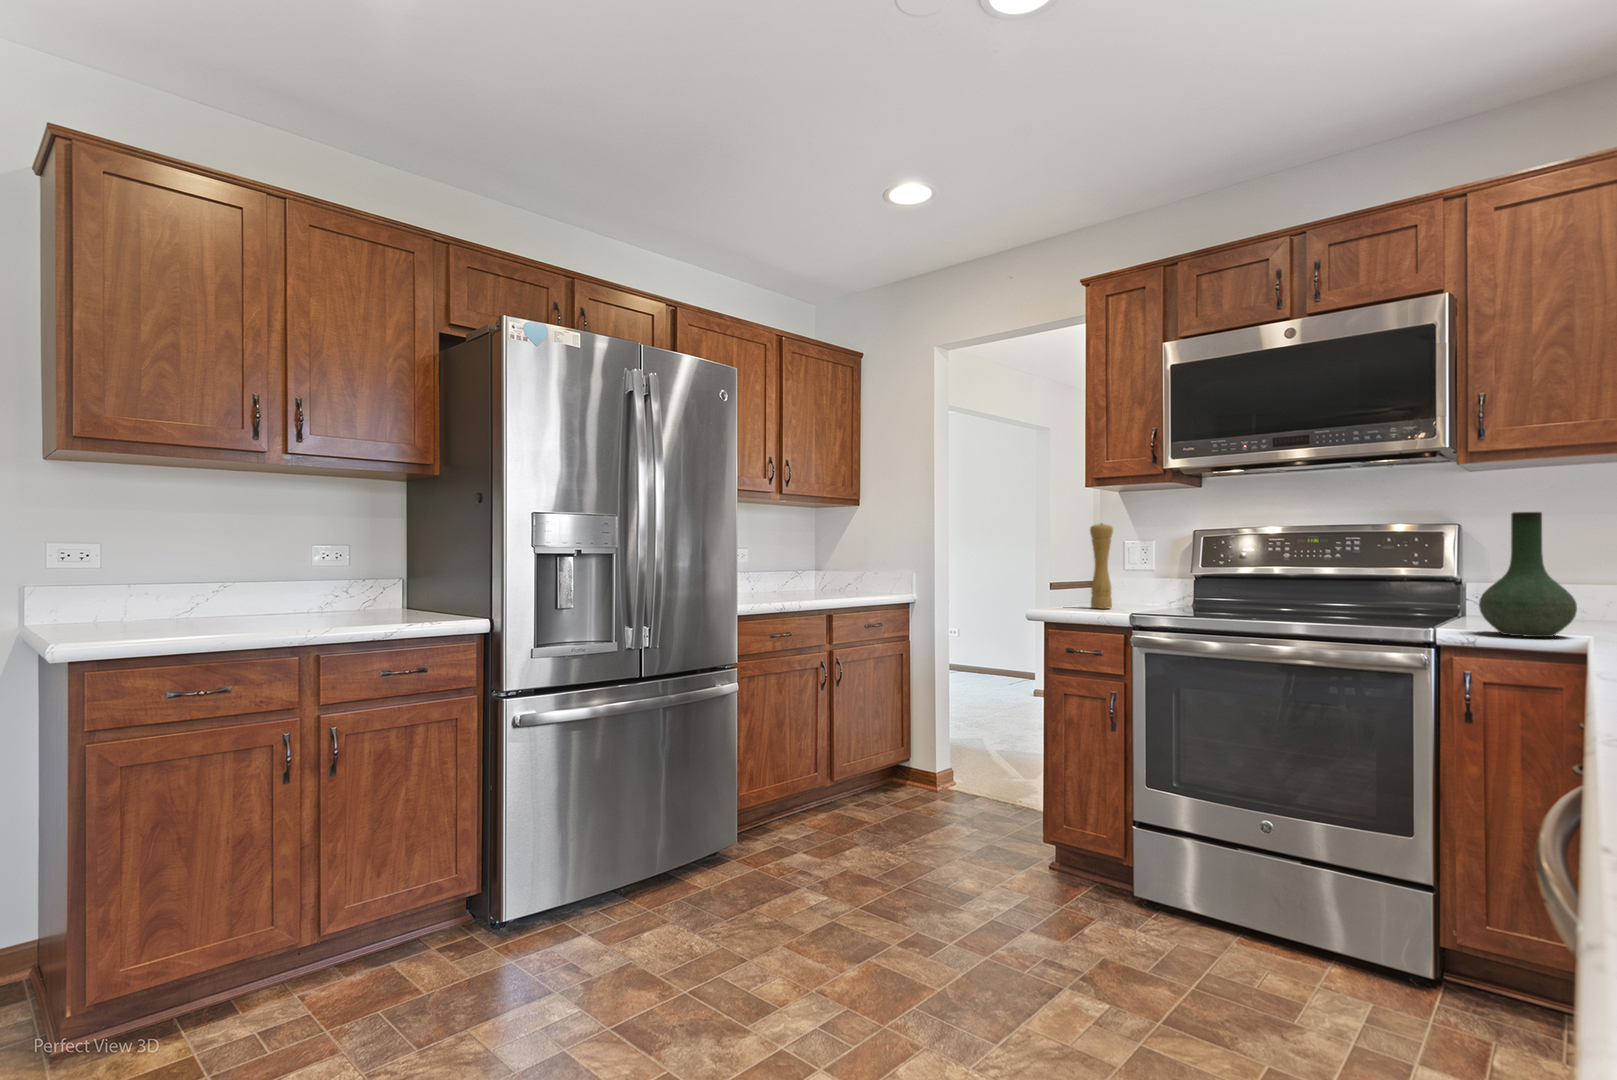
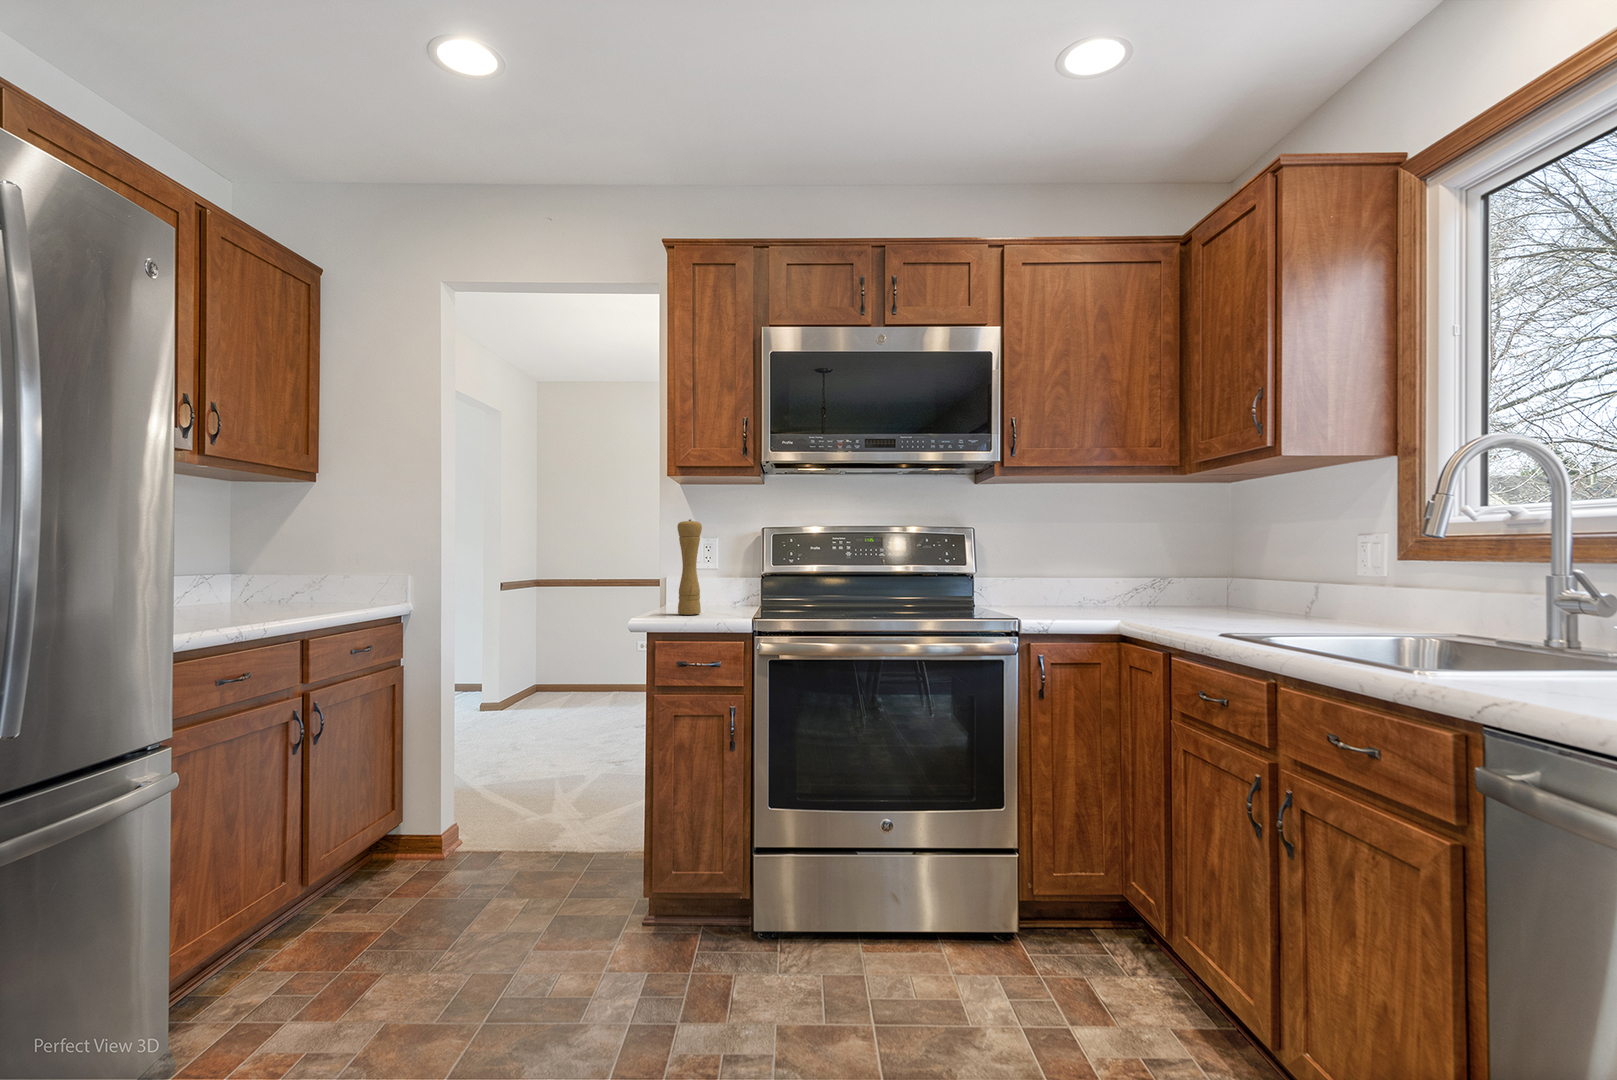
vase: present [1479,512,1577,637] -> none [1046,516,1113,620]

